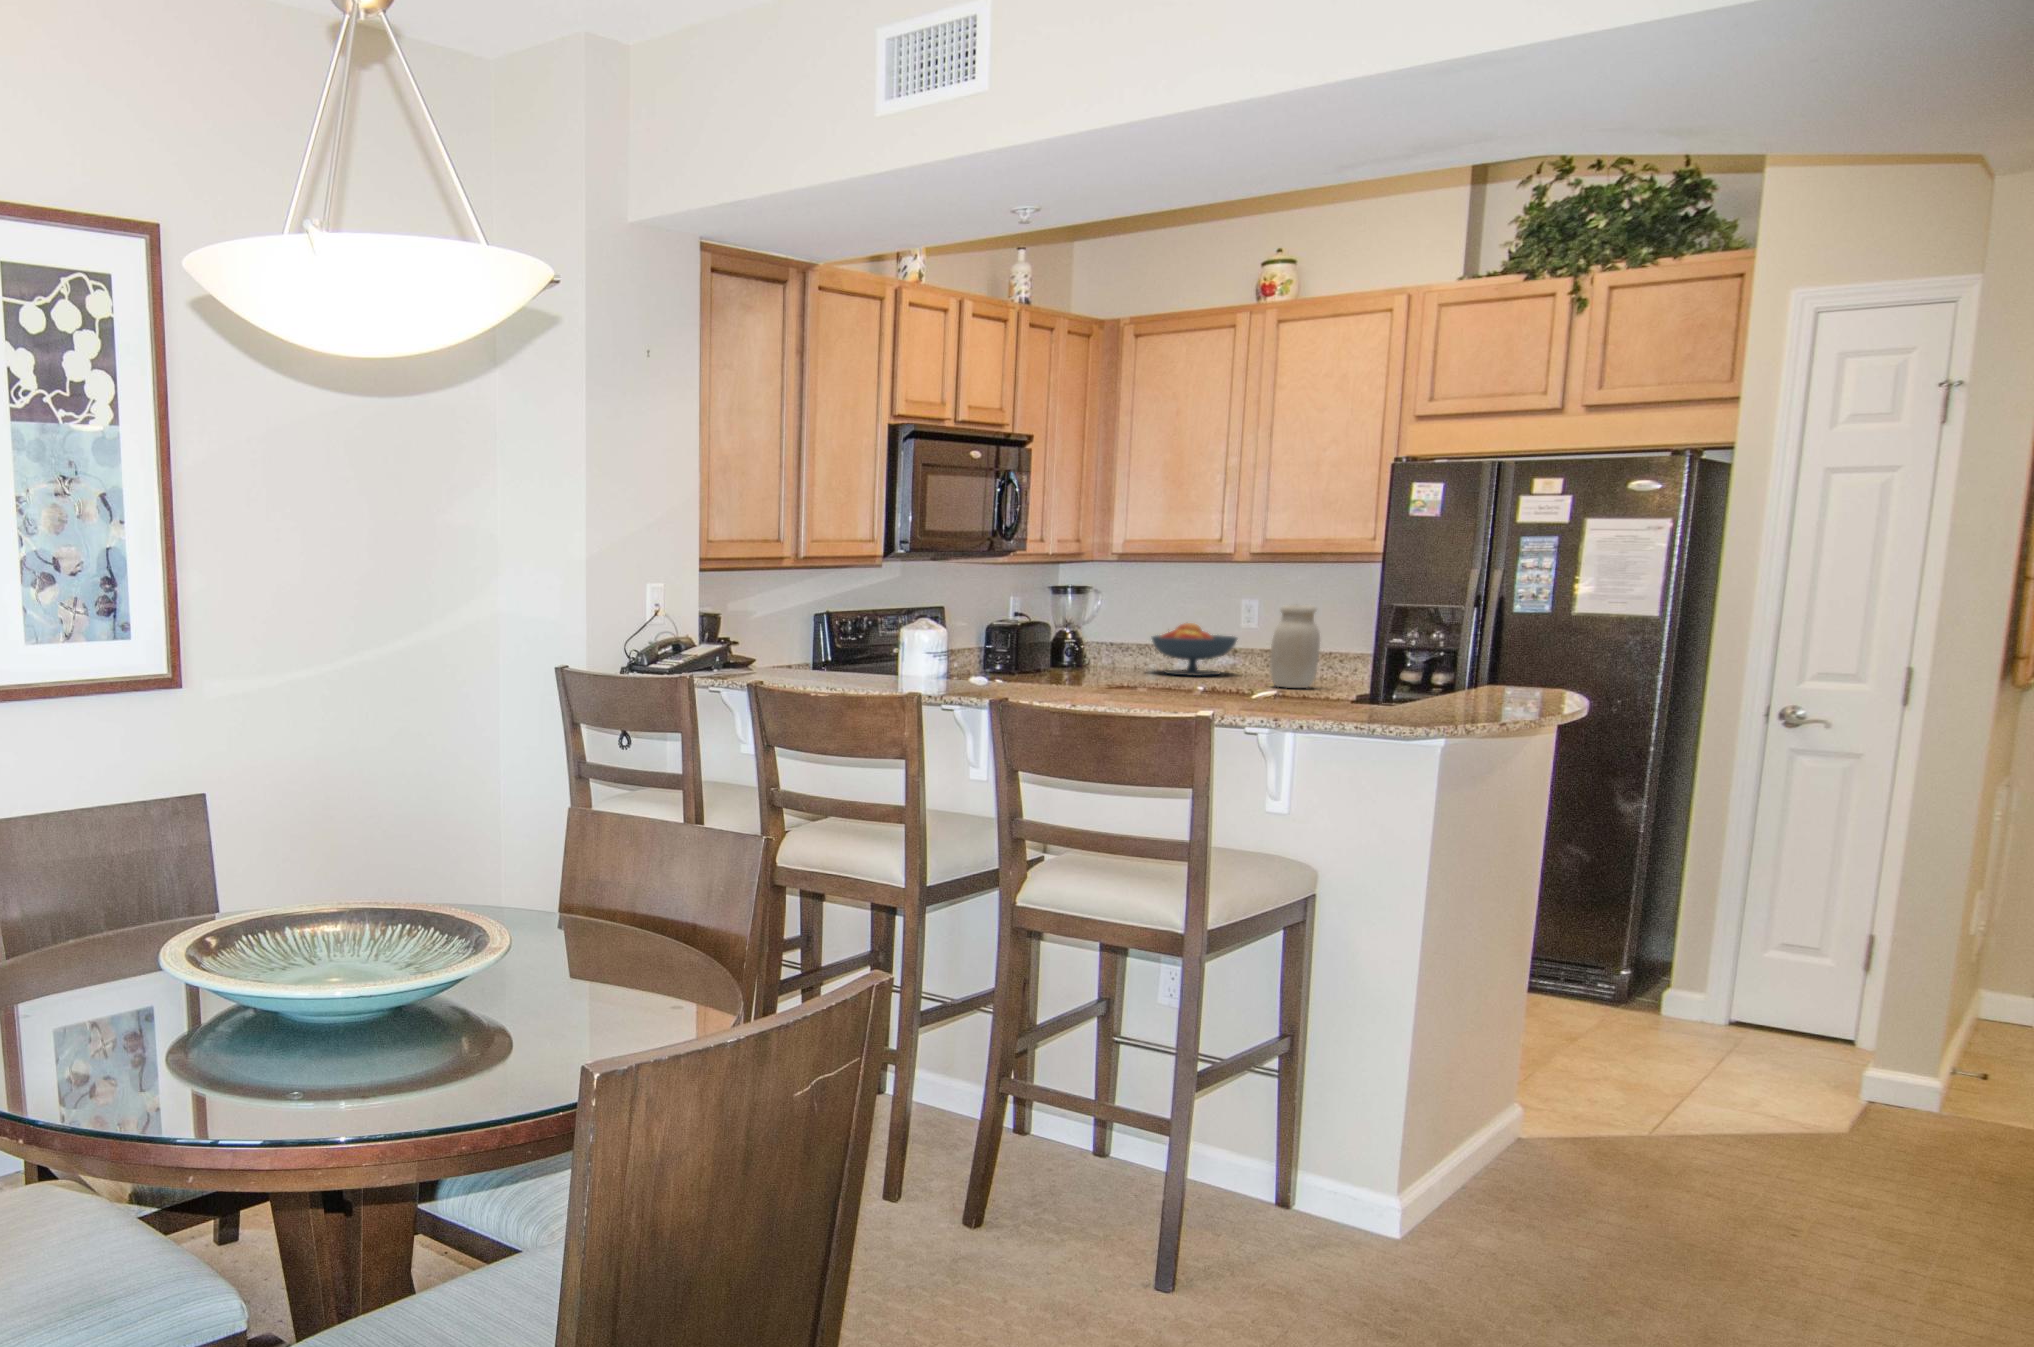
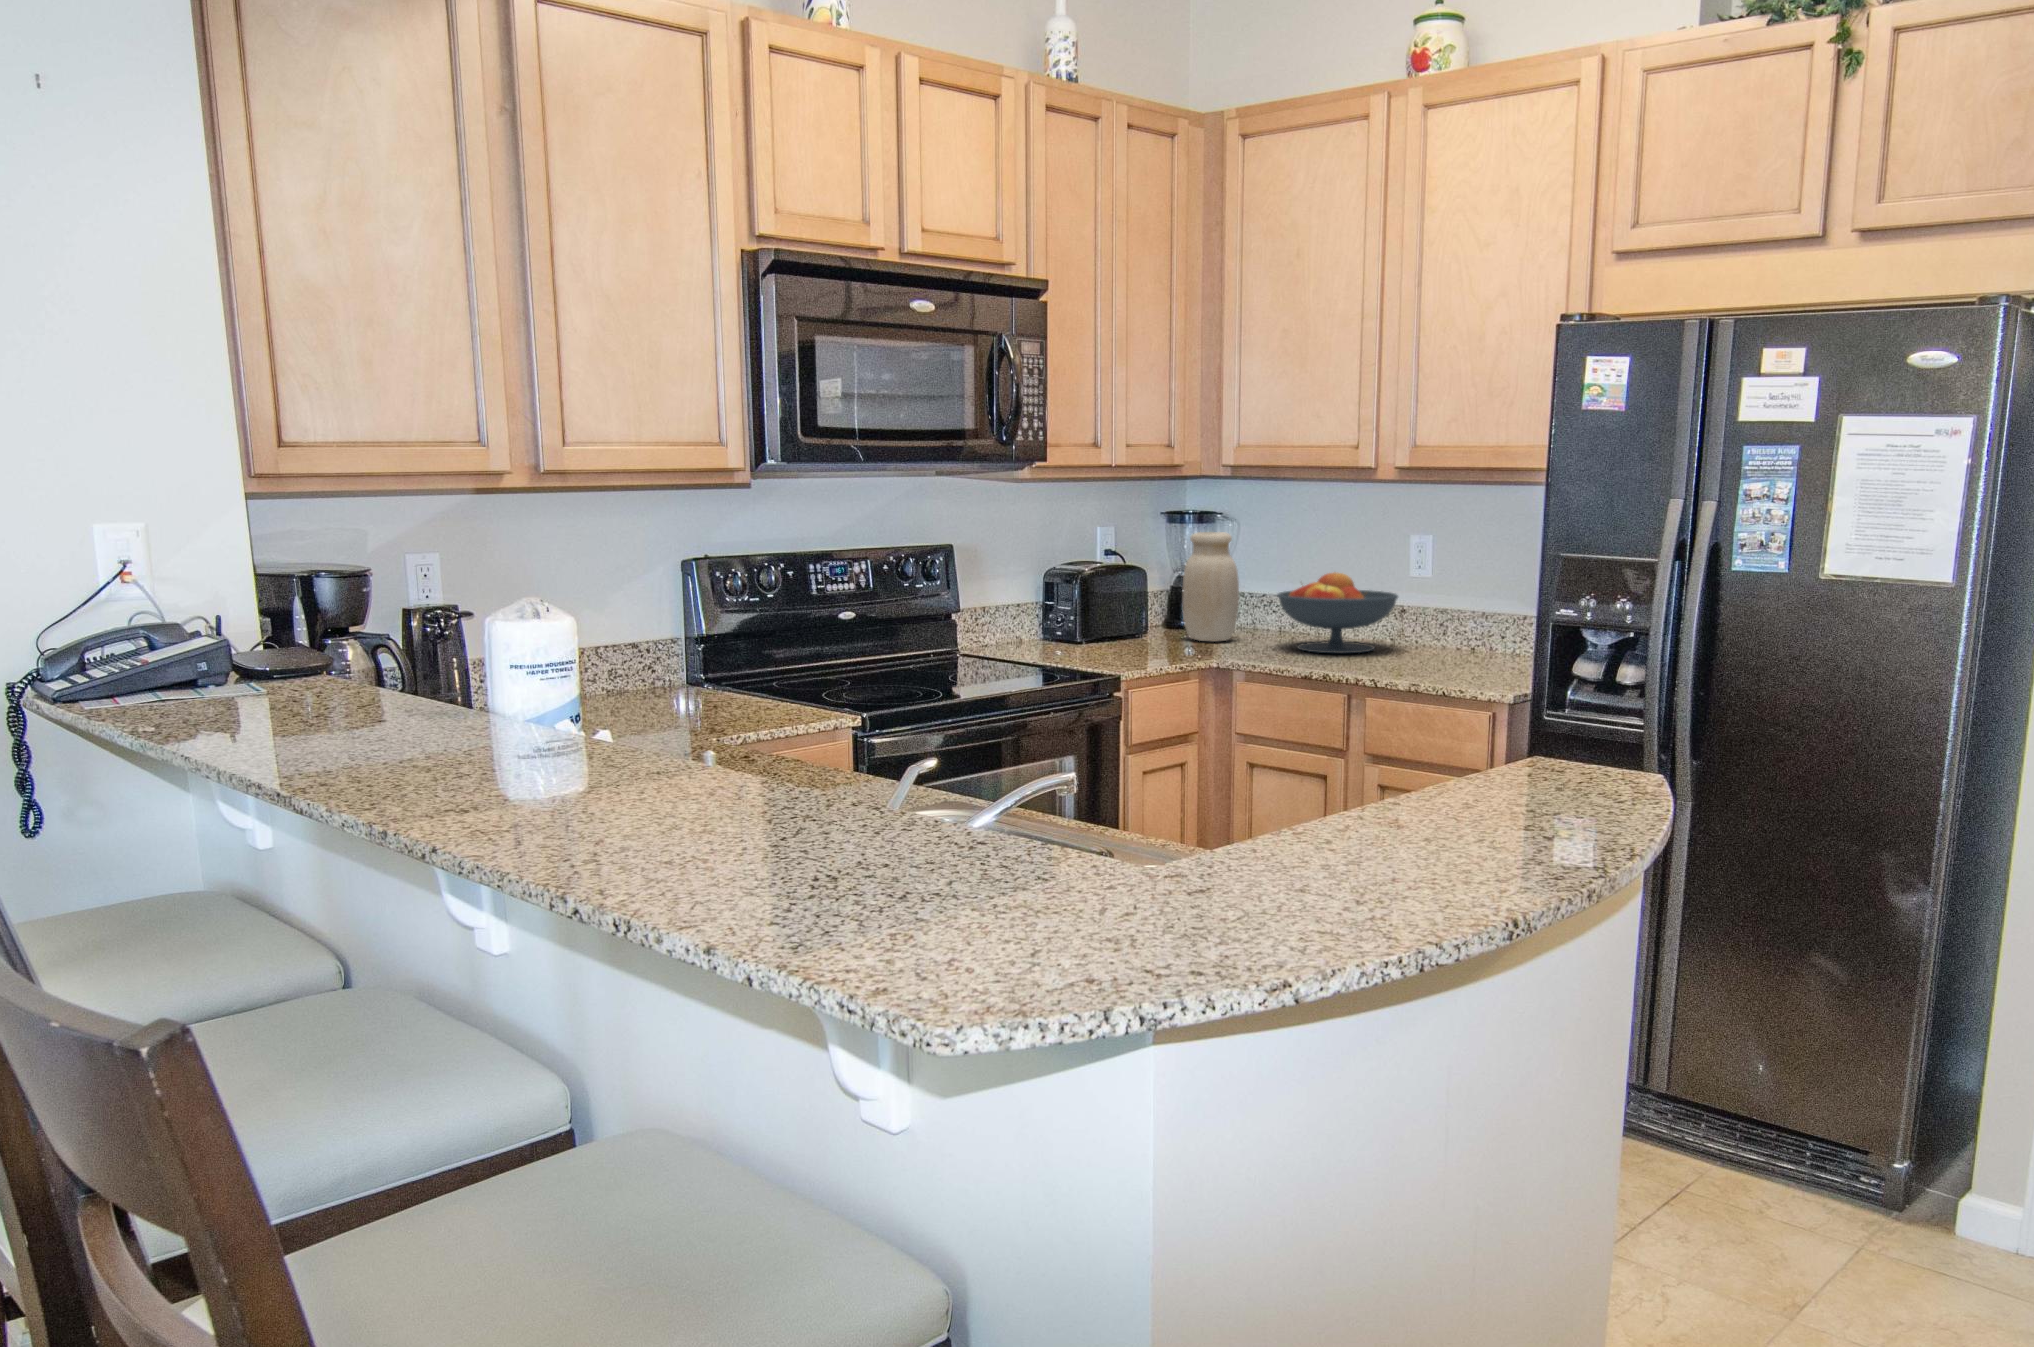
jar: present [1270,605,1320,688] -> present [1182,532,1239,641]

